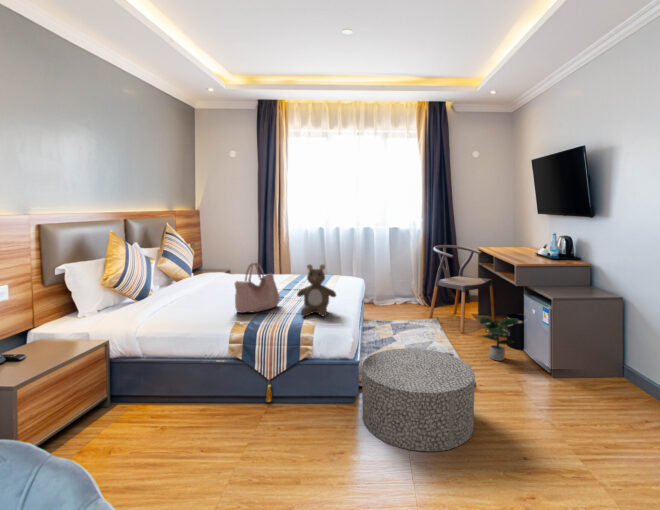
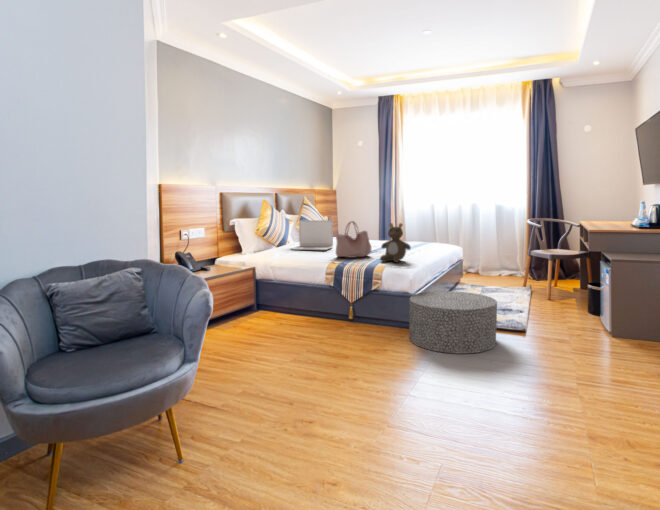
laptop: none [160,258,217,302] -> present [292,220,333,250]
potted plant: present [479,317,519,361] -> none [554,282,598,323]

